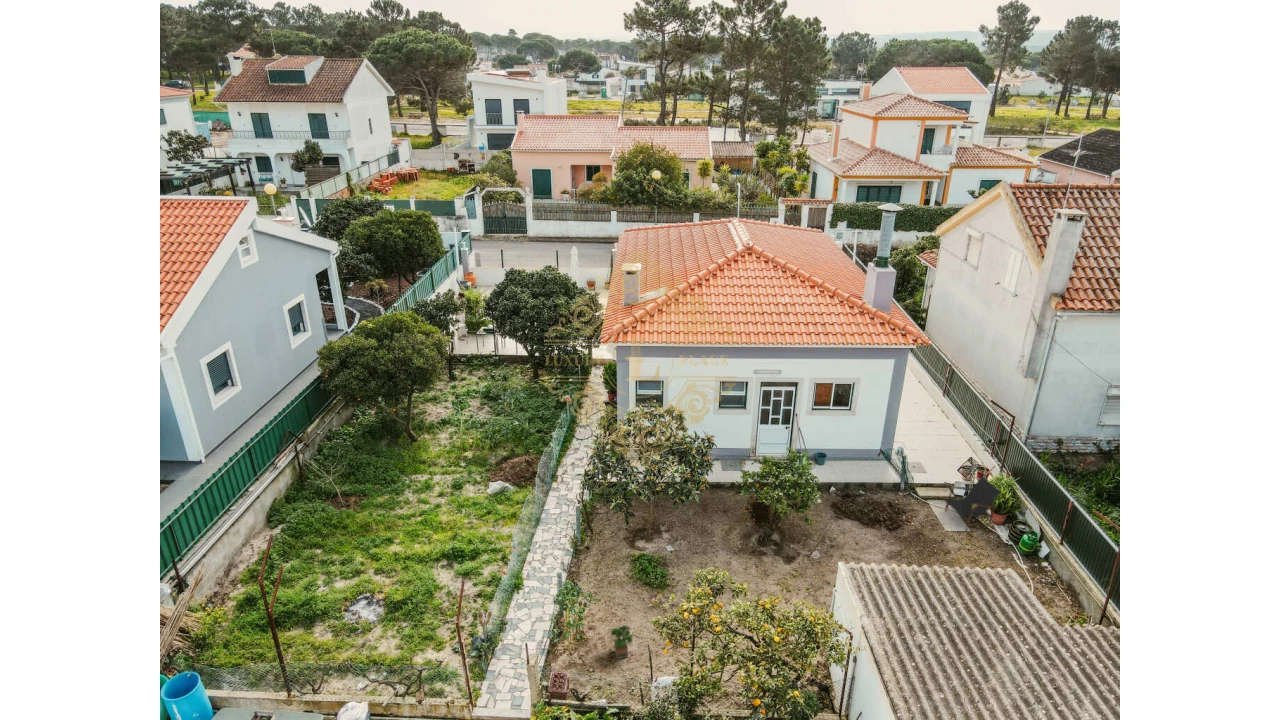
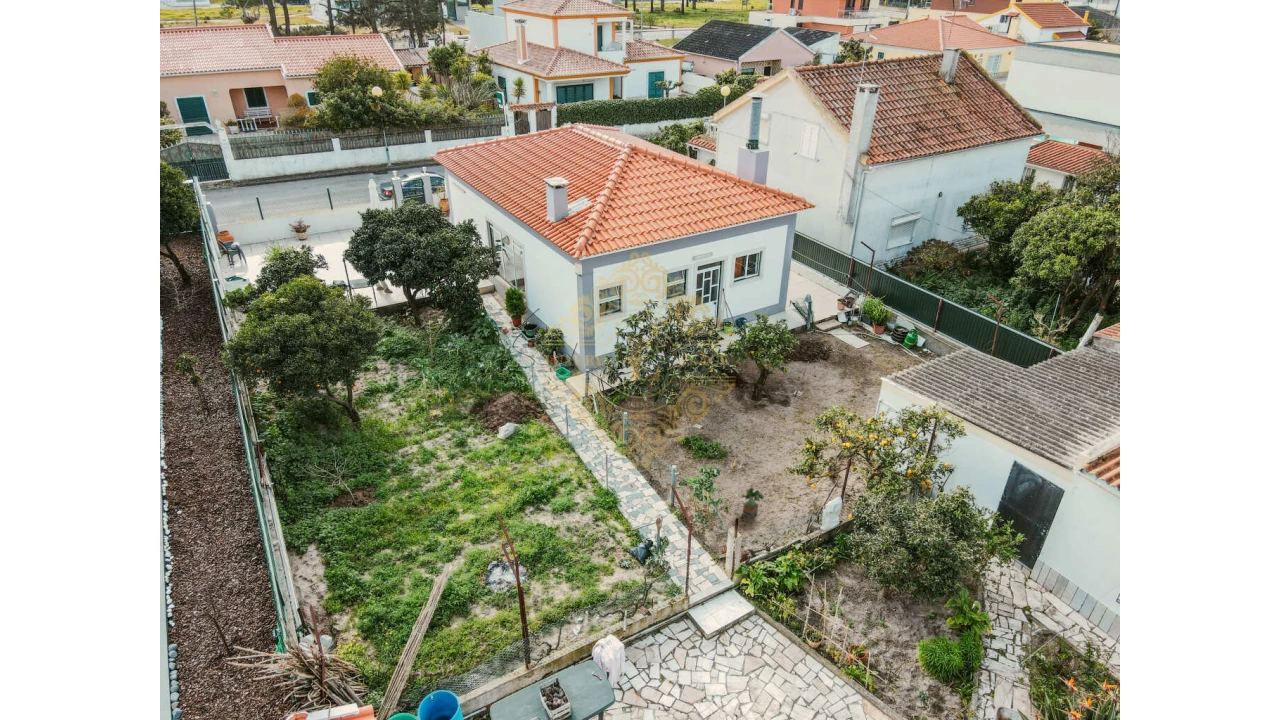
lounge chair: present [945,477,1001,530] -> none [846,302,885,345]

